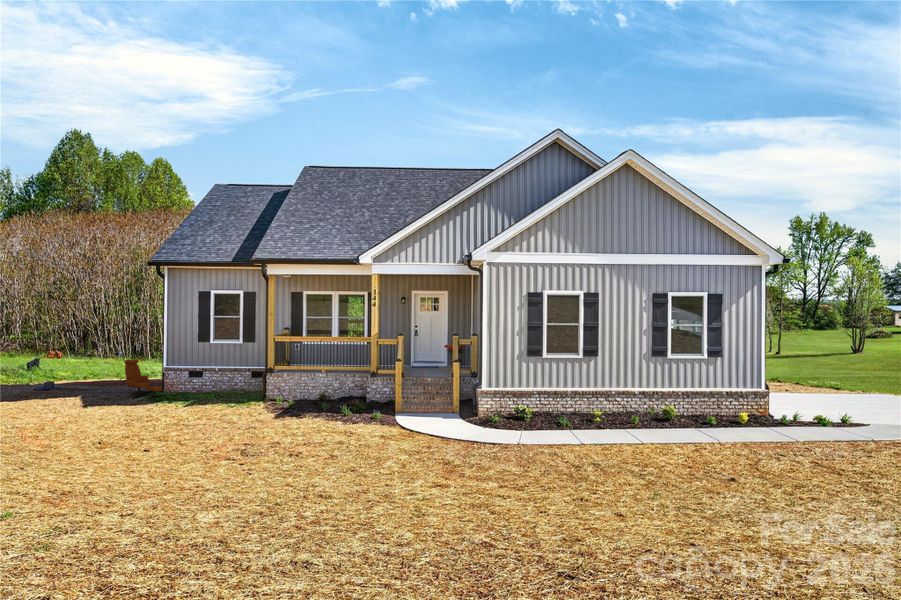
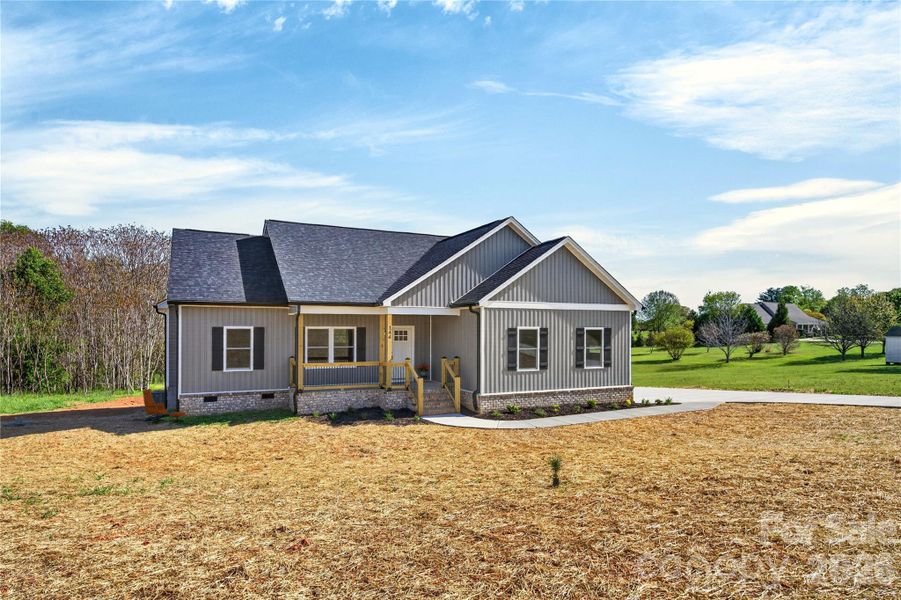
potted plant: none [154,495,191,558] -> present [549,454,562,486]

